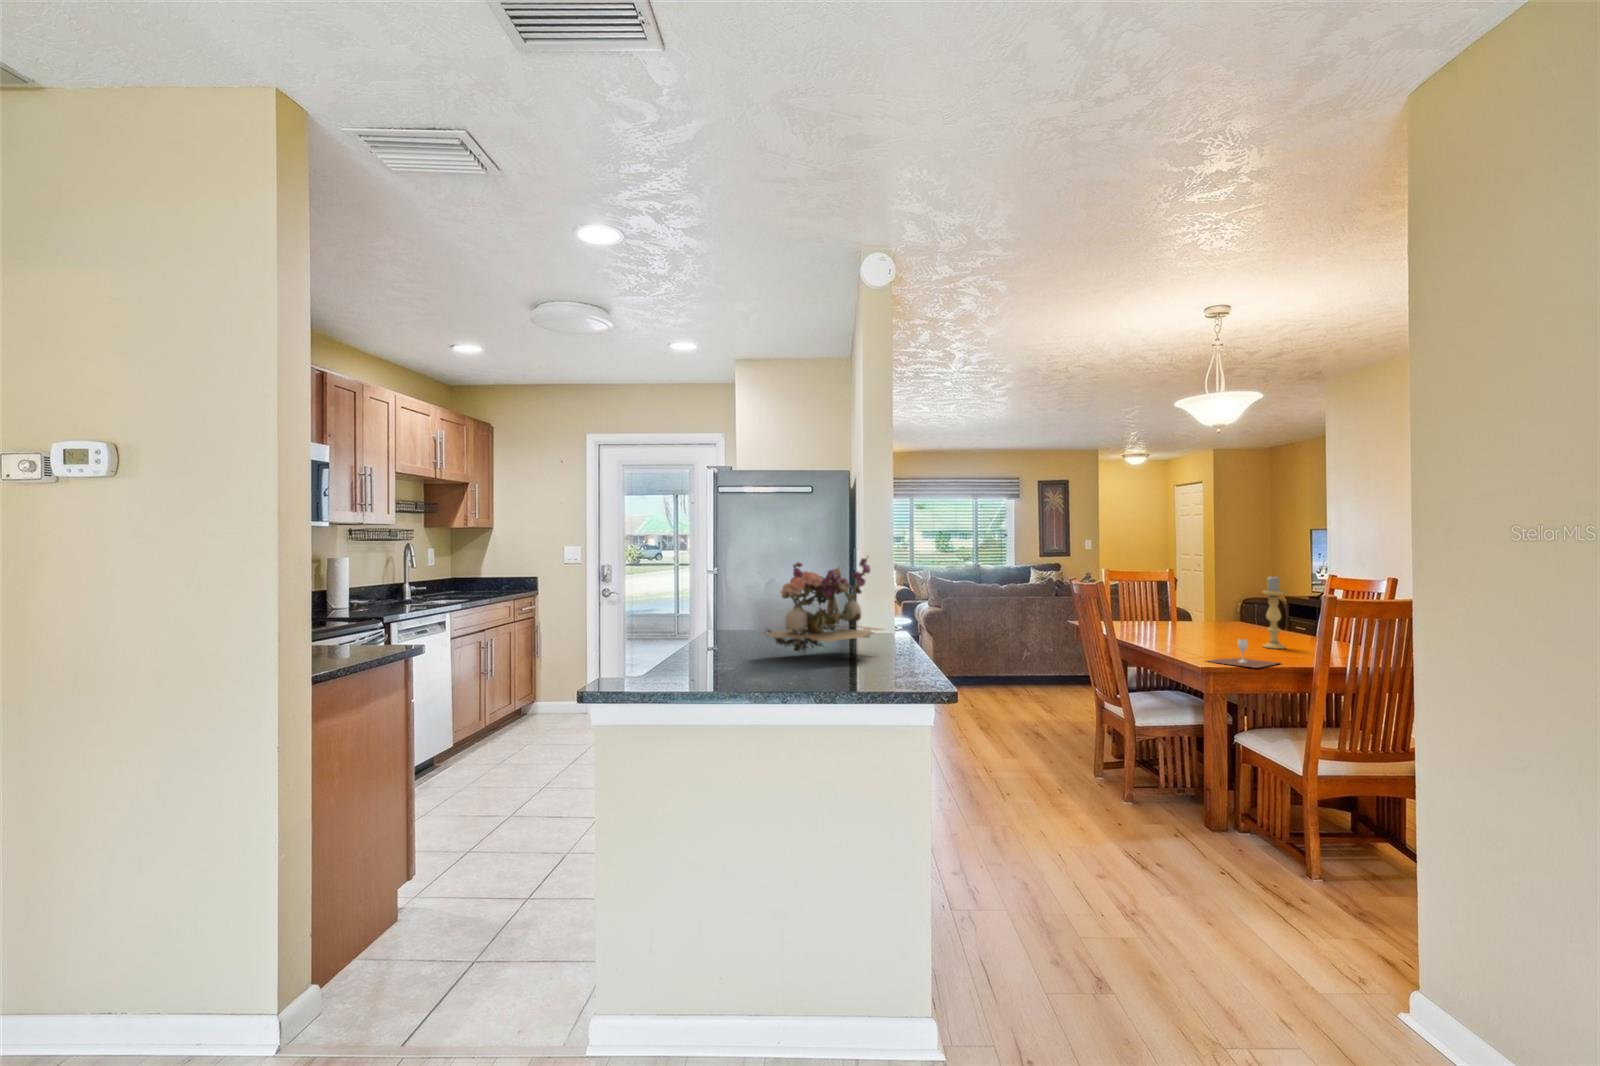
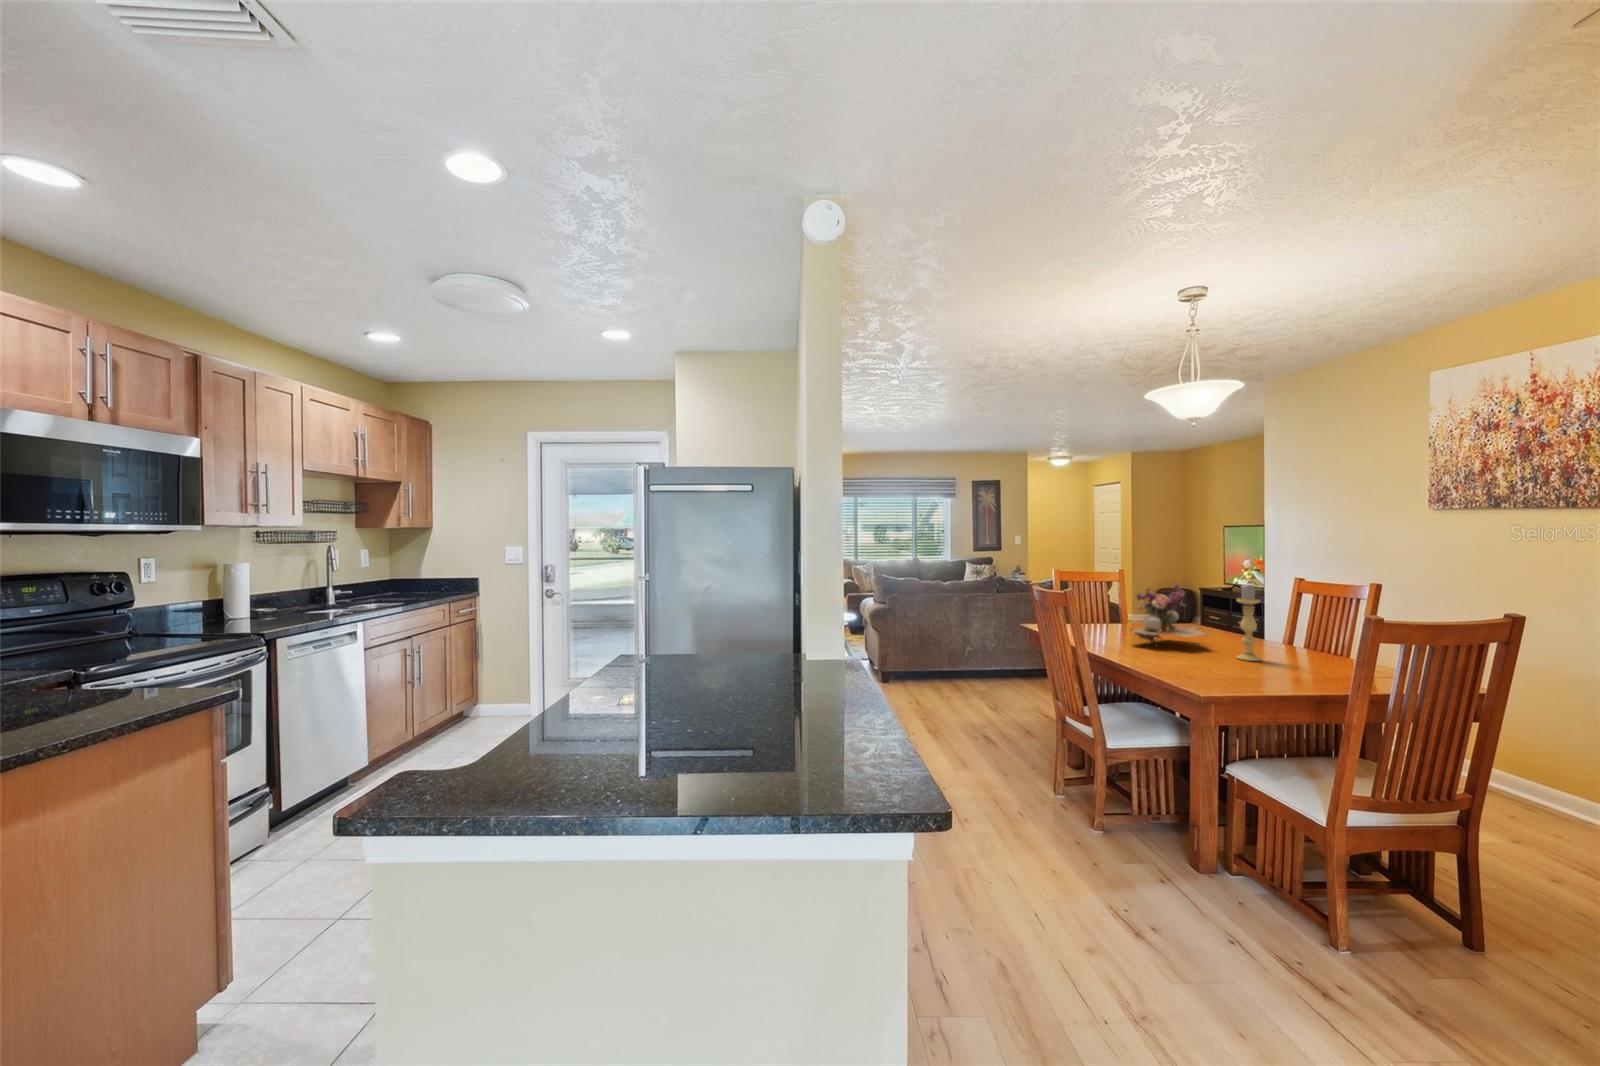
flower arrangement: present [760,557,883,654] -> present [1130,584,1206,643]
wine glass: present [1209,639,1278,668] -> none [1189,656,1275,692]

